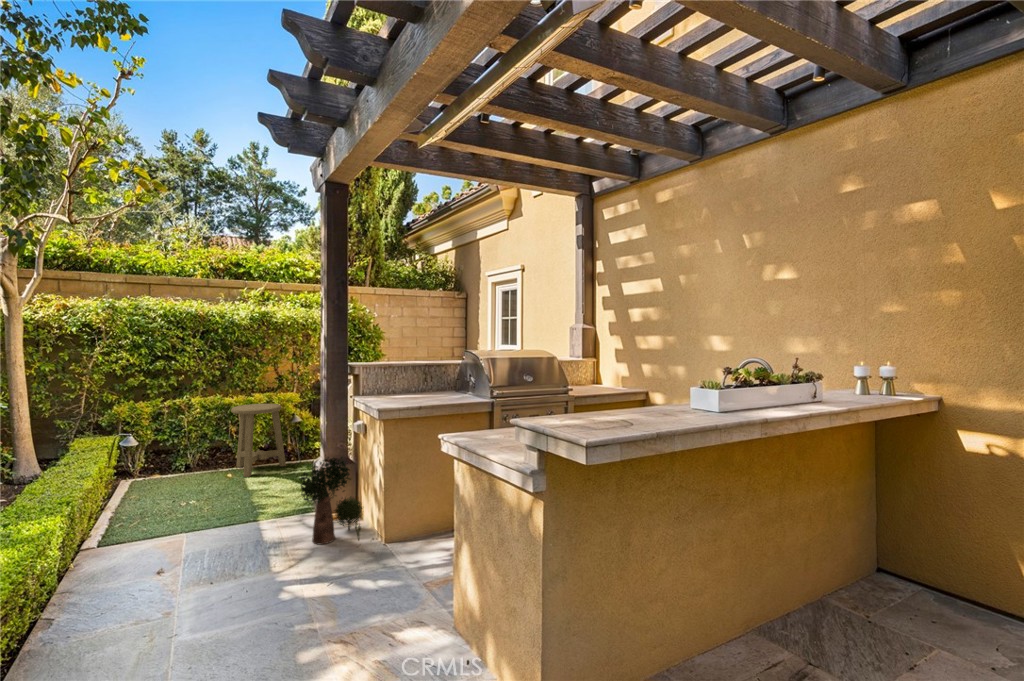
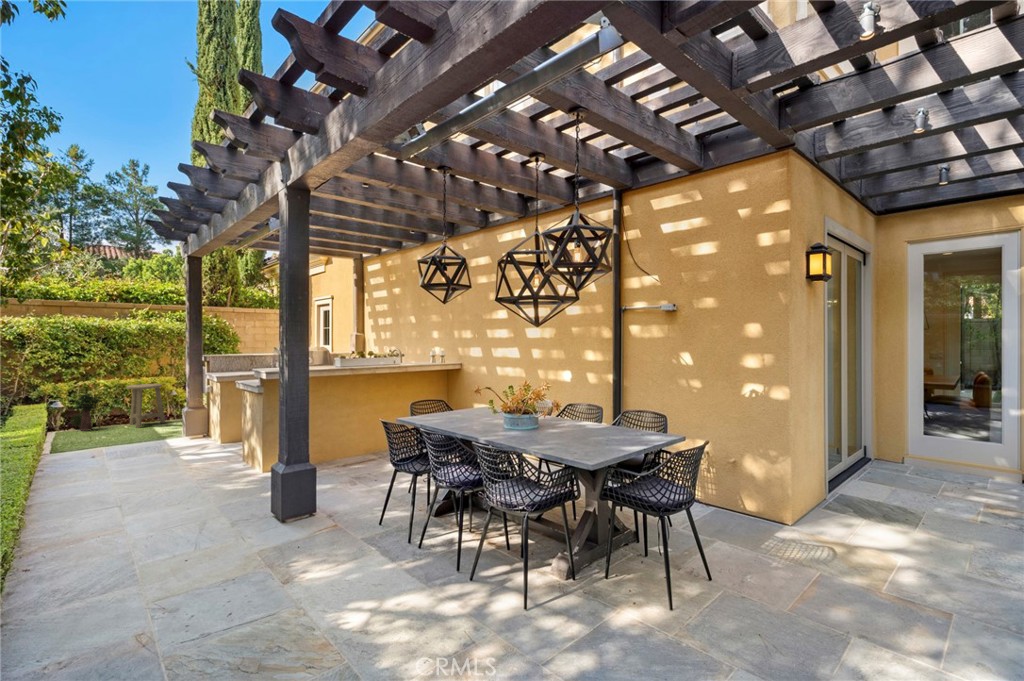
potted plant: present [300,457,362,544] -> present [71,394,101,431]

